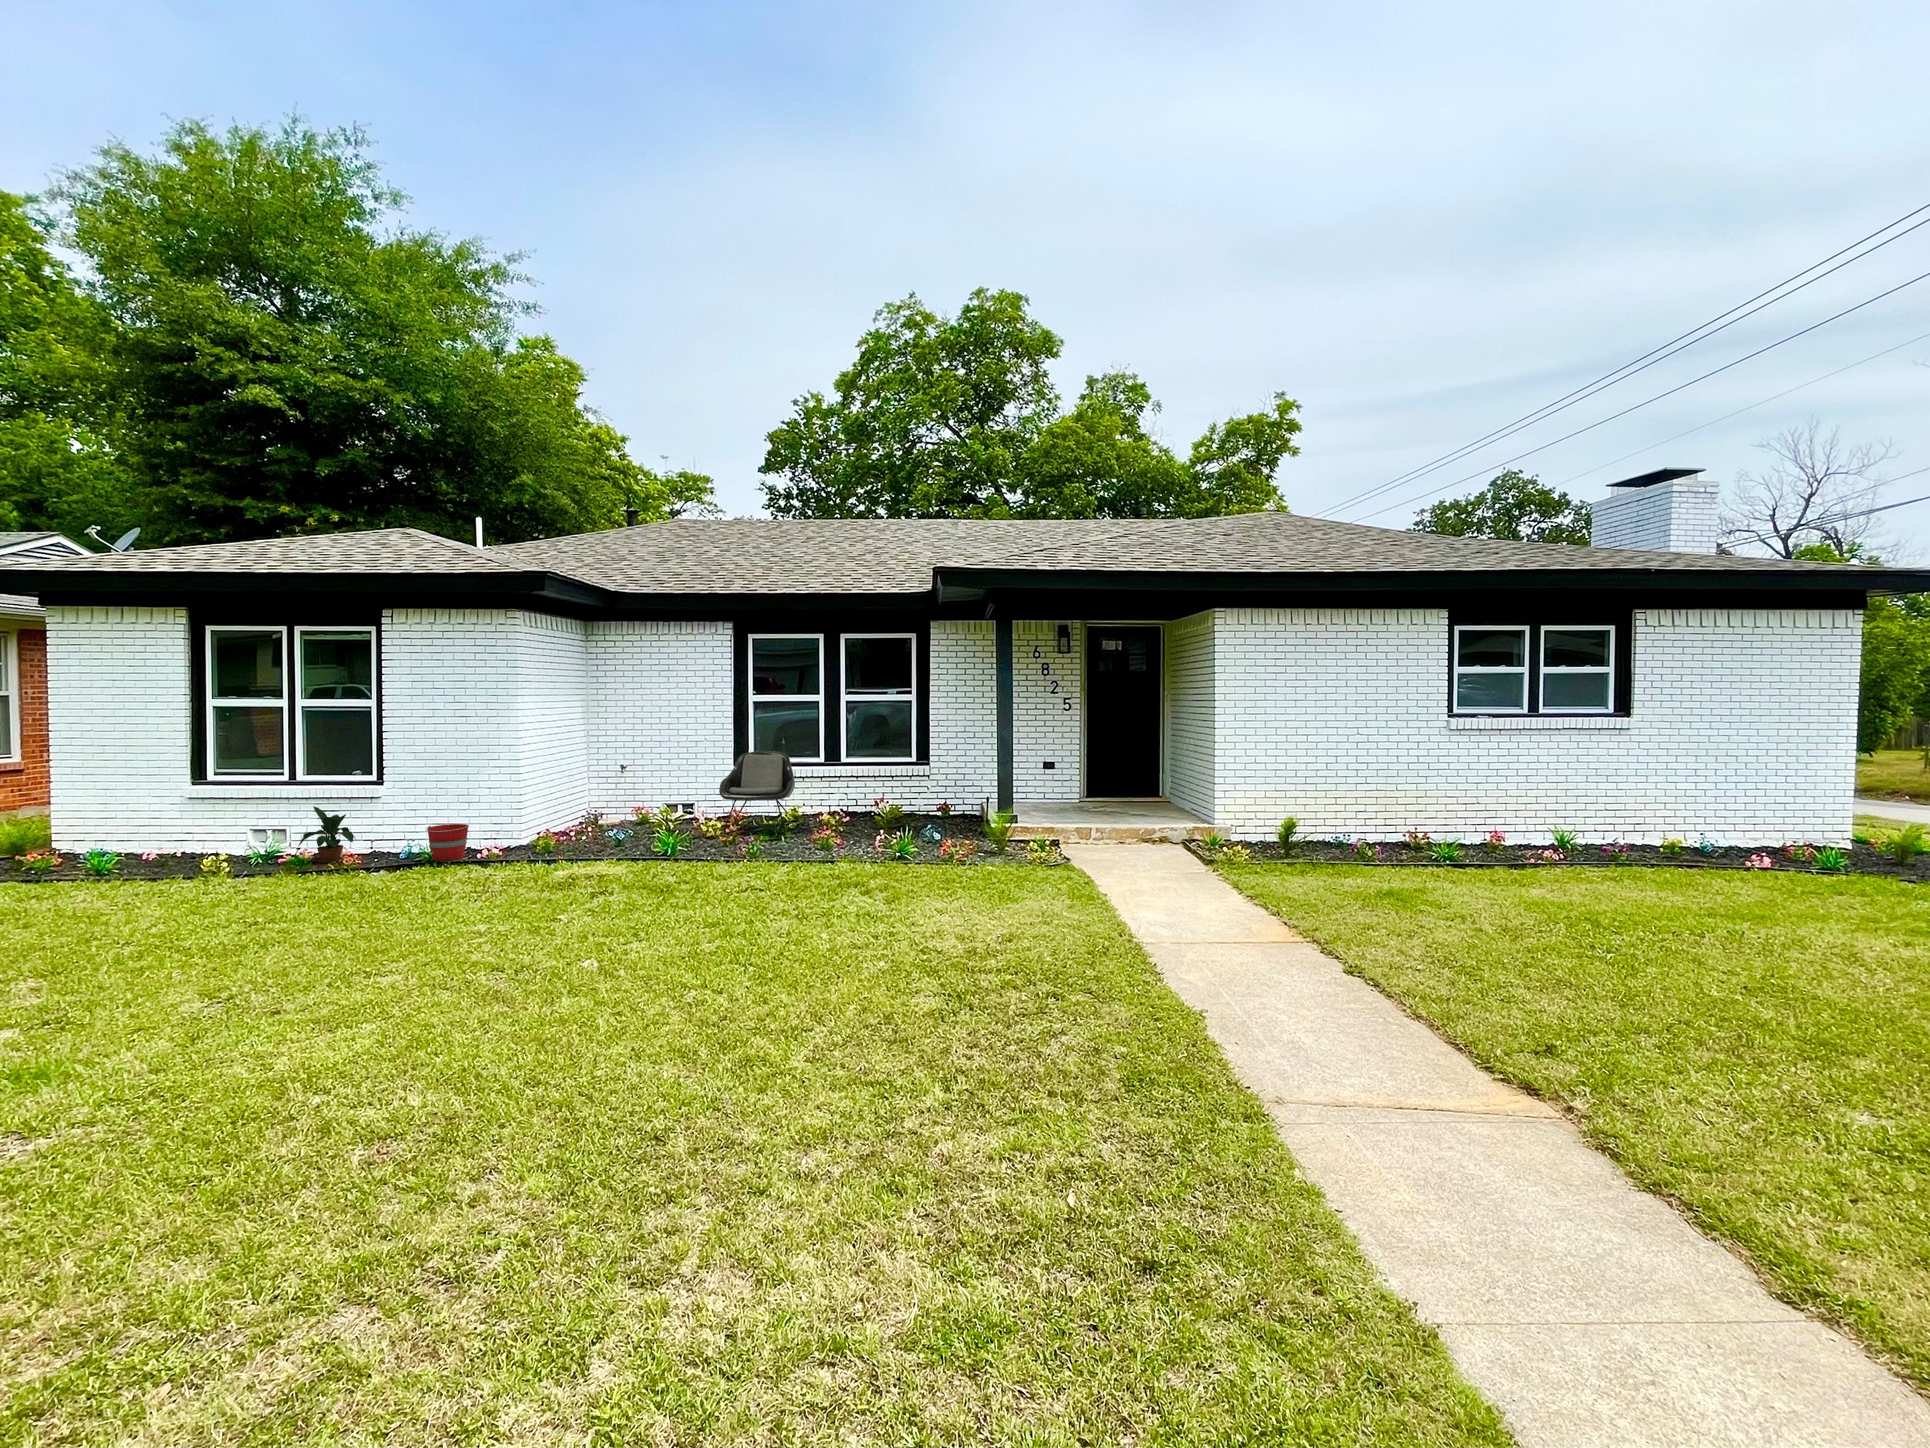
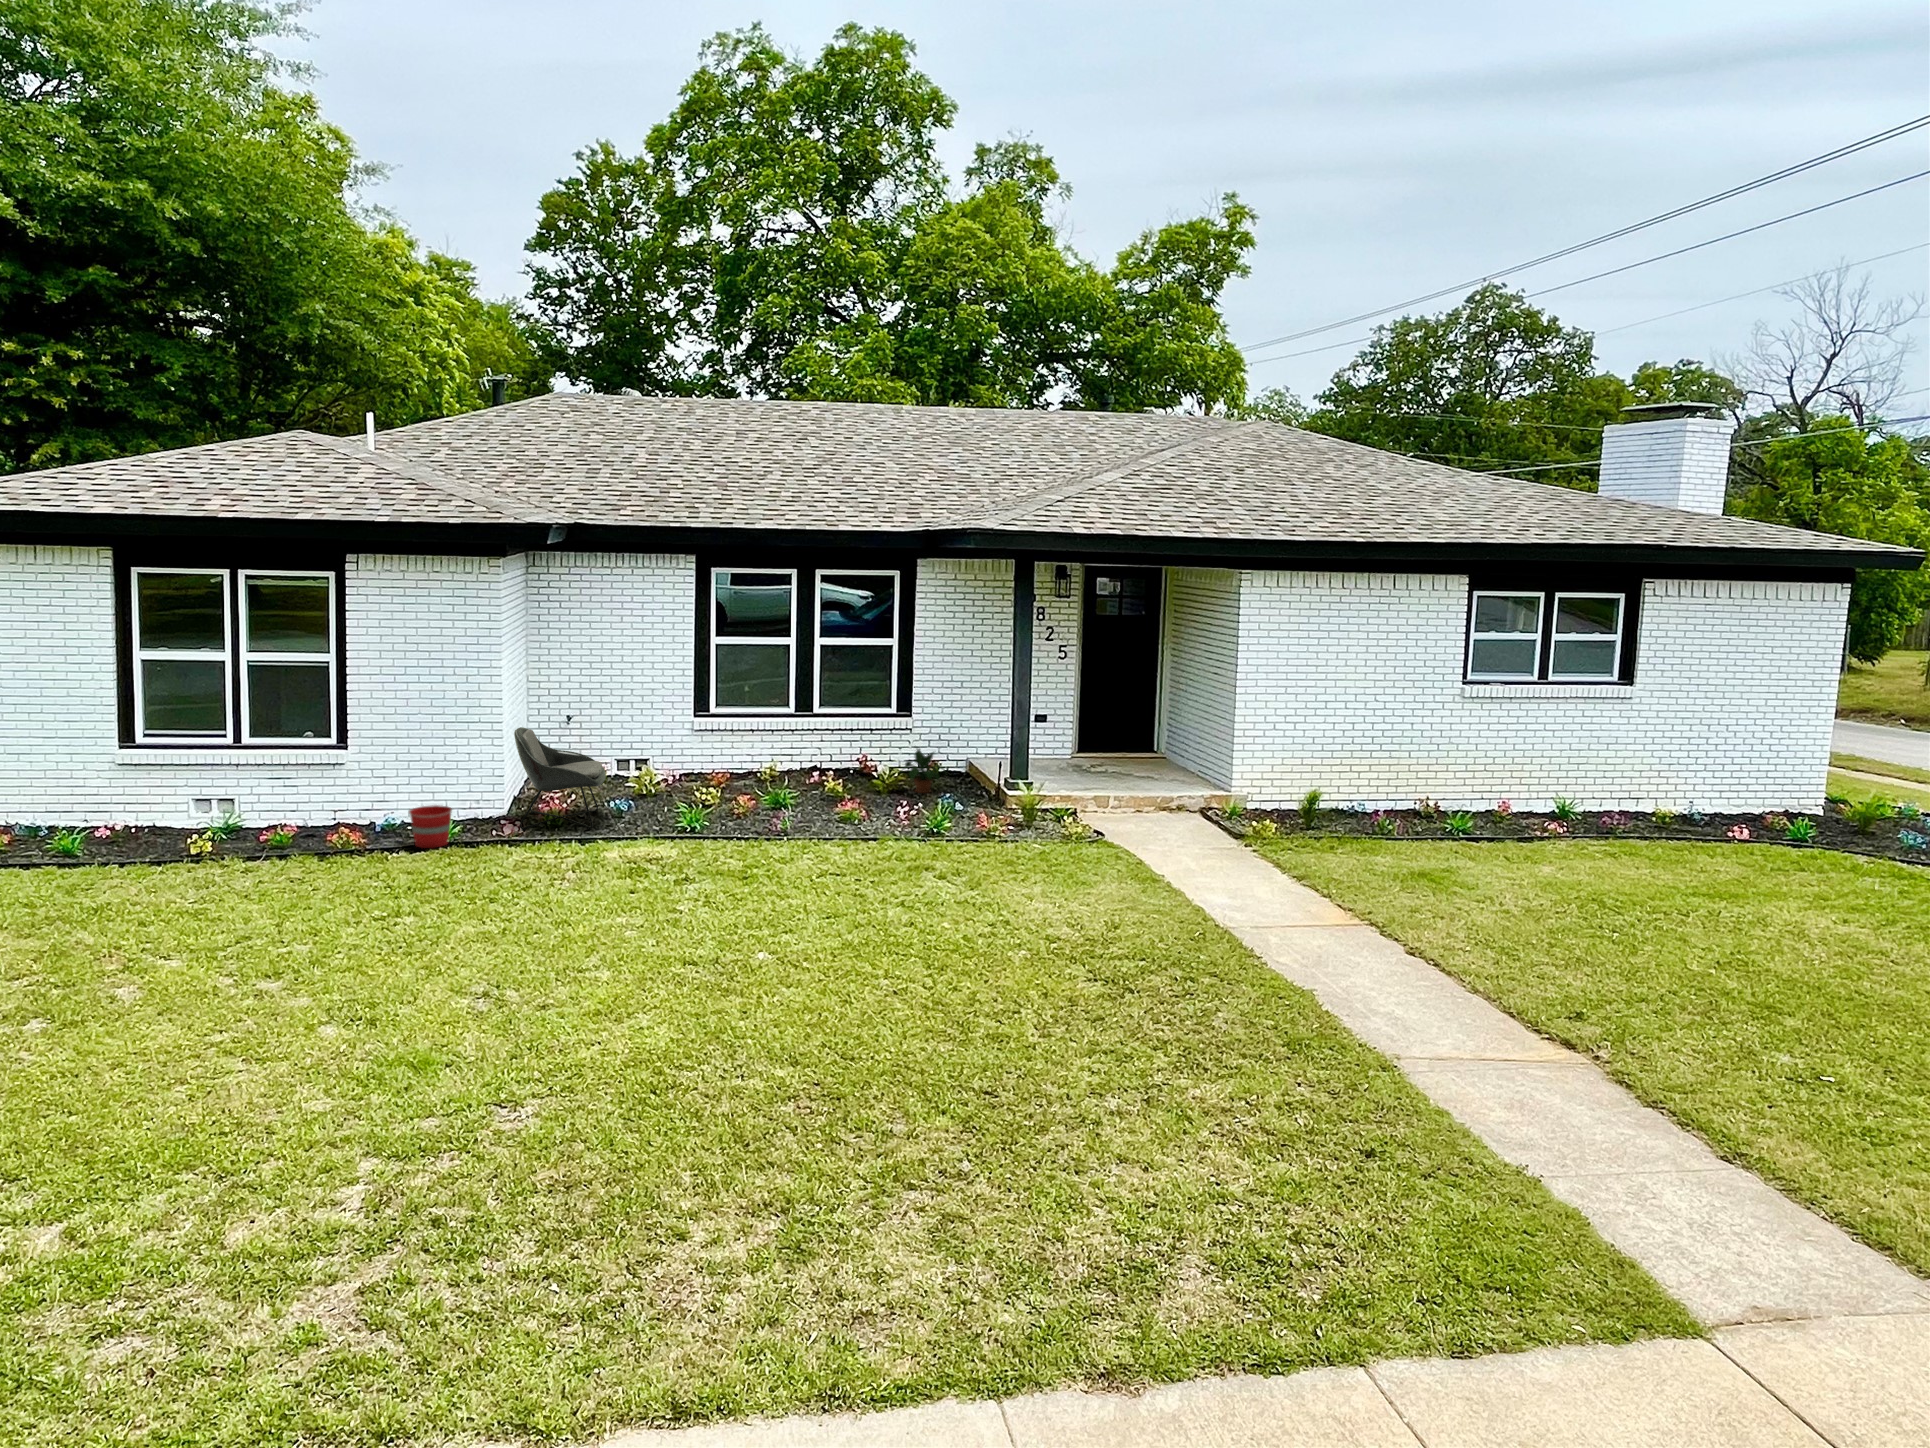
lounge chair: present [719,751,795,835] -> present [514,727,606,831]
potted plant: present [299,807,356,862] -> present [903,748,945,793]

